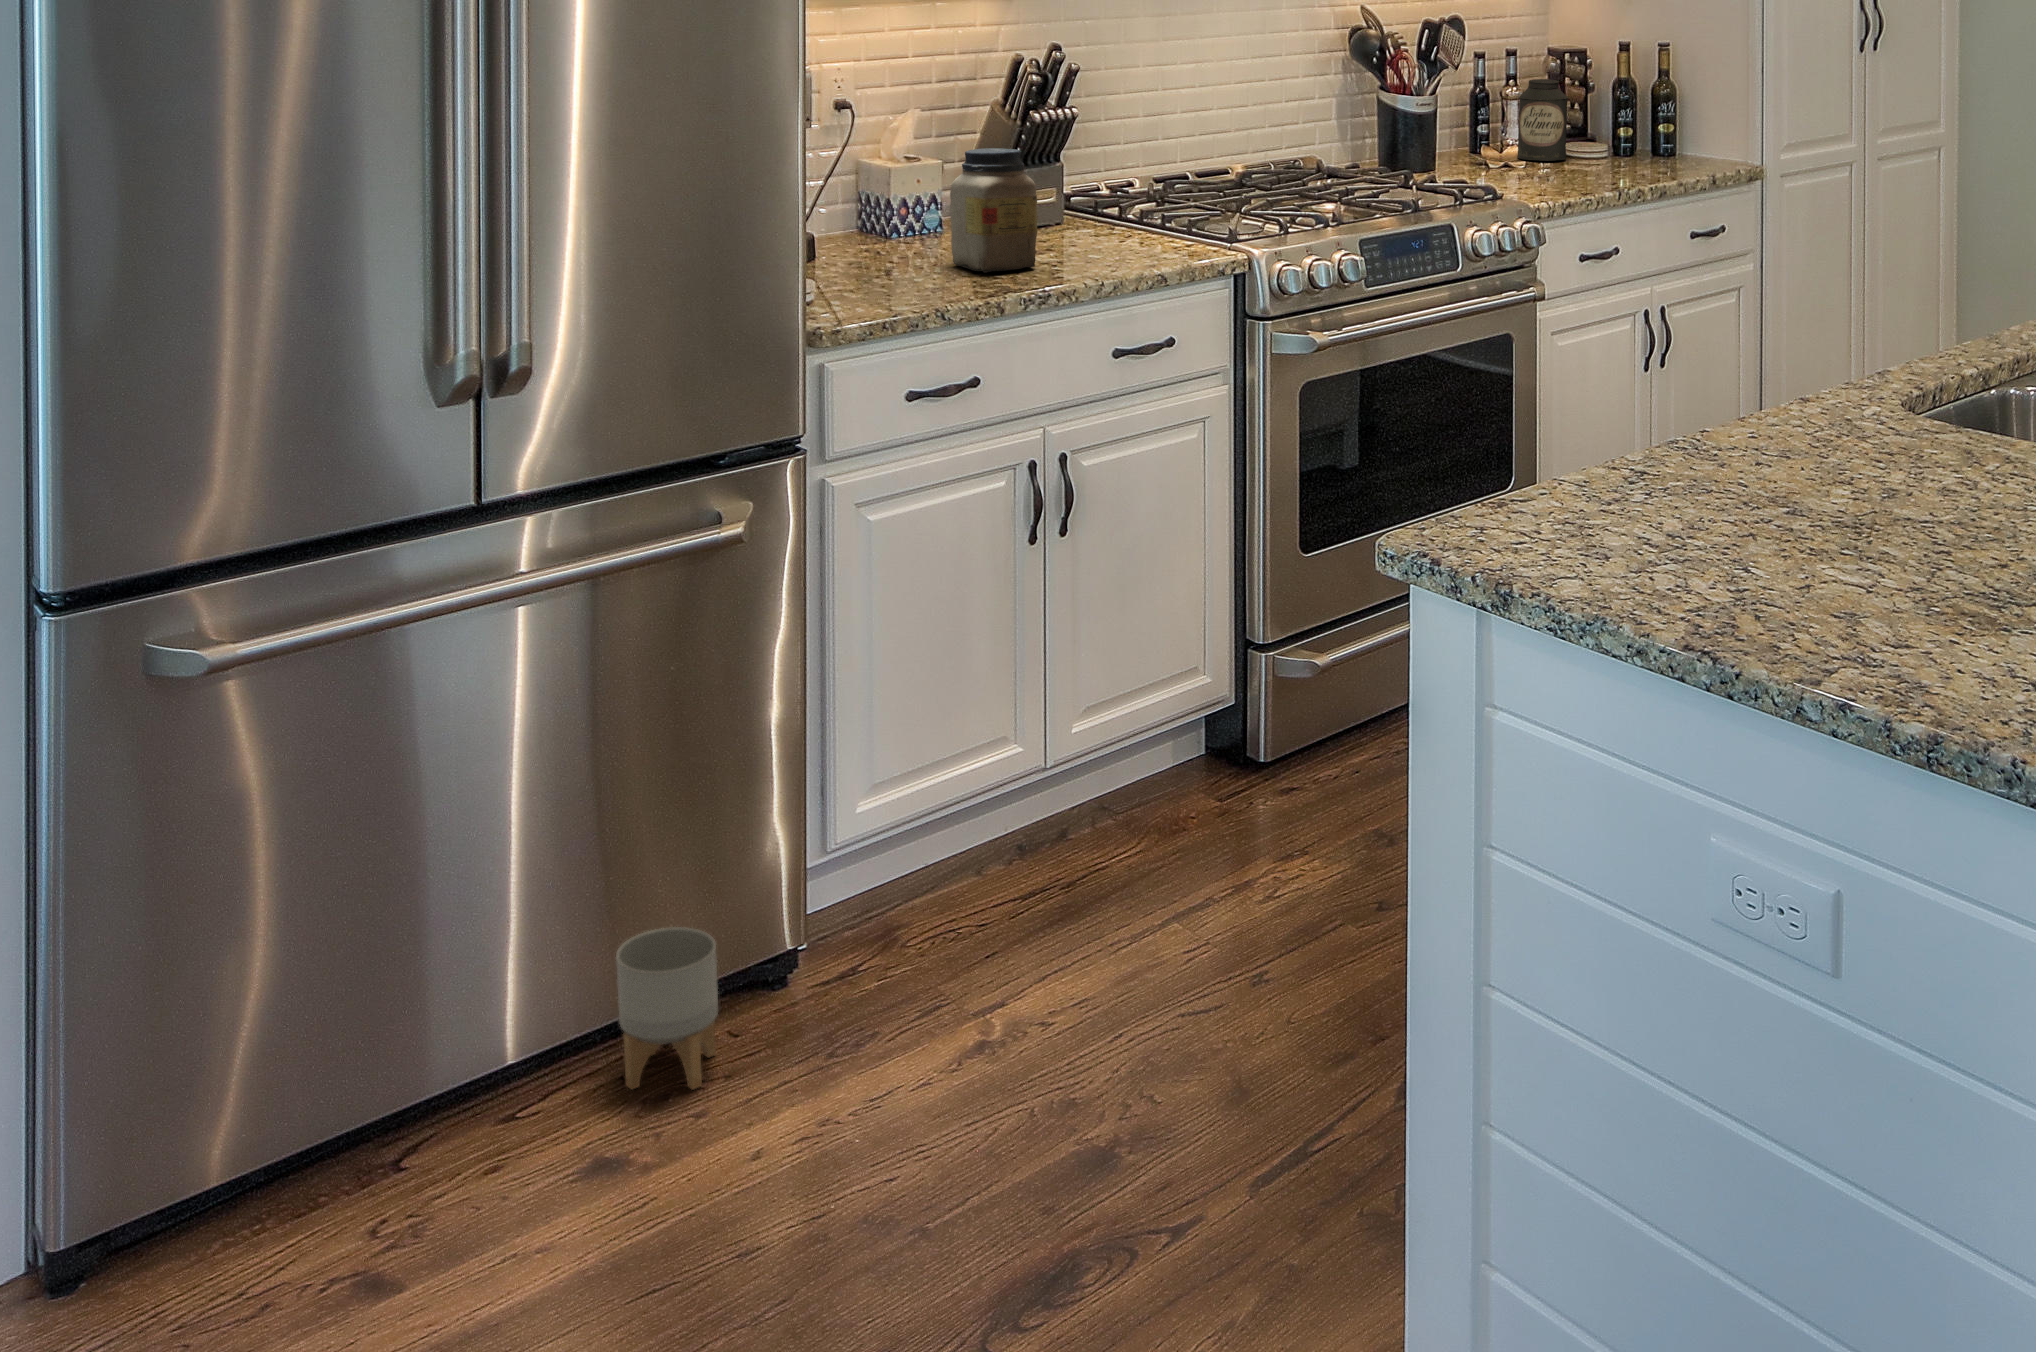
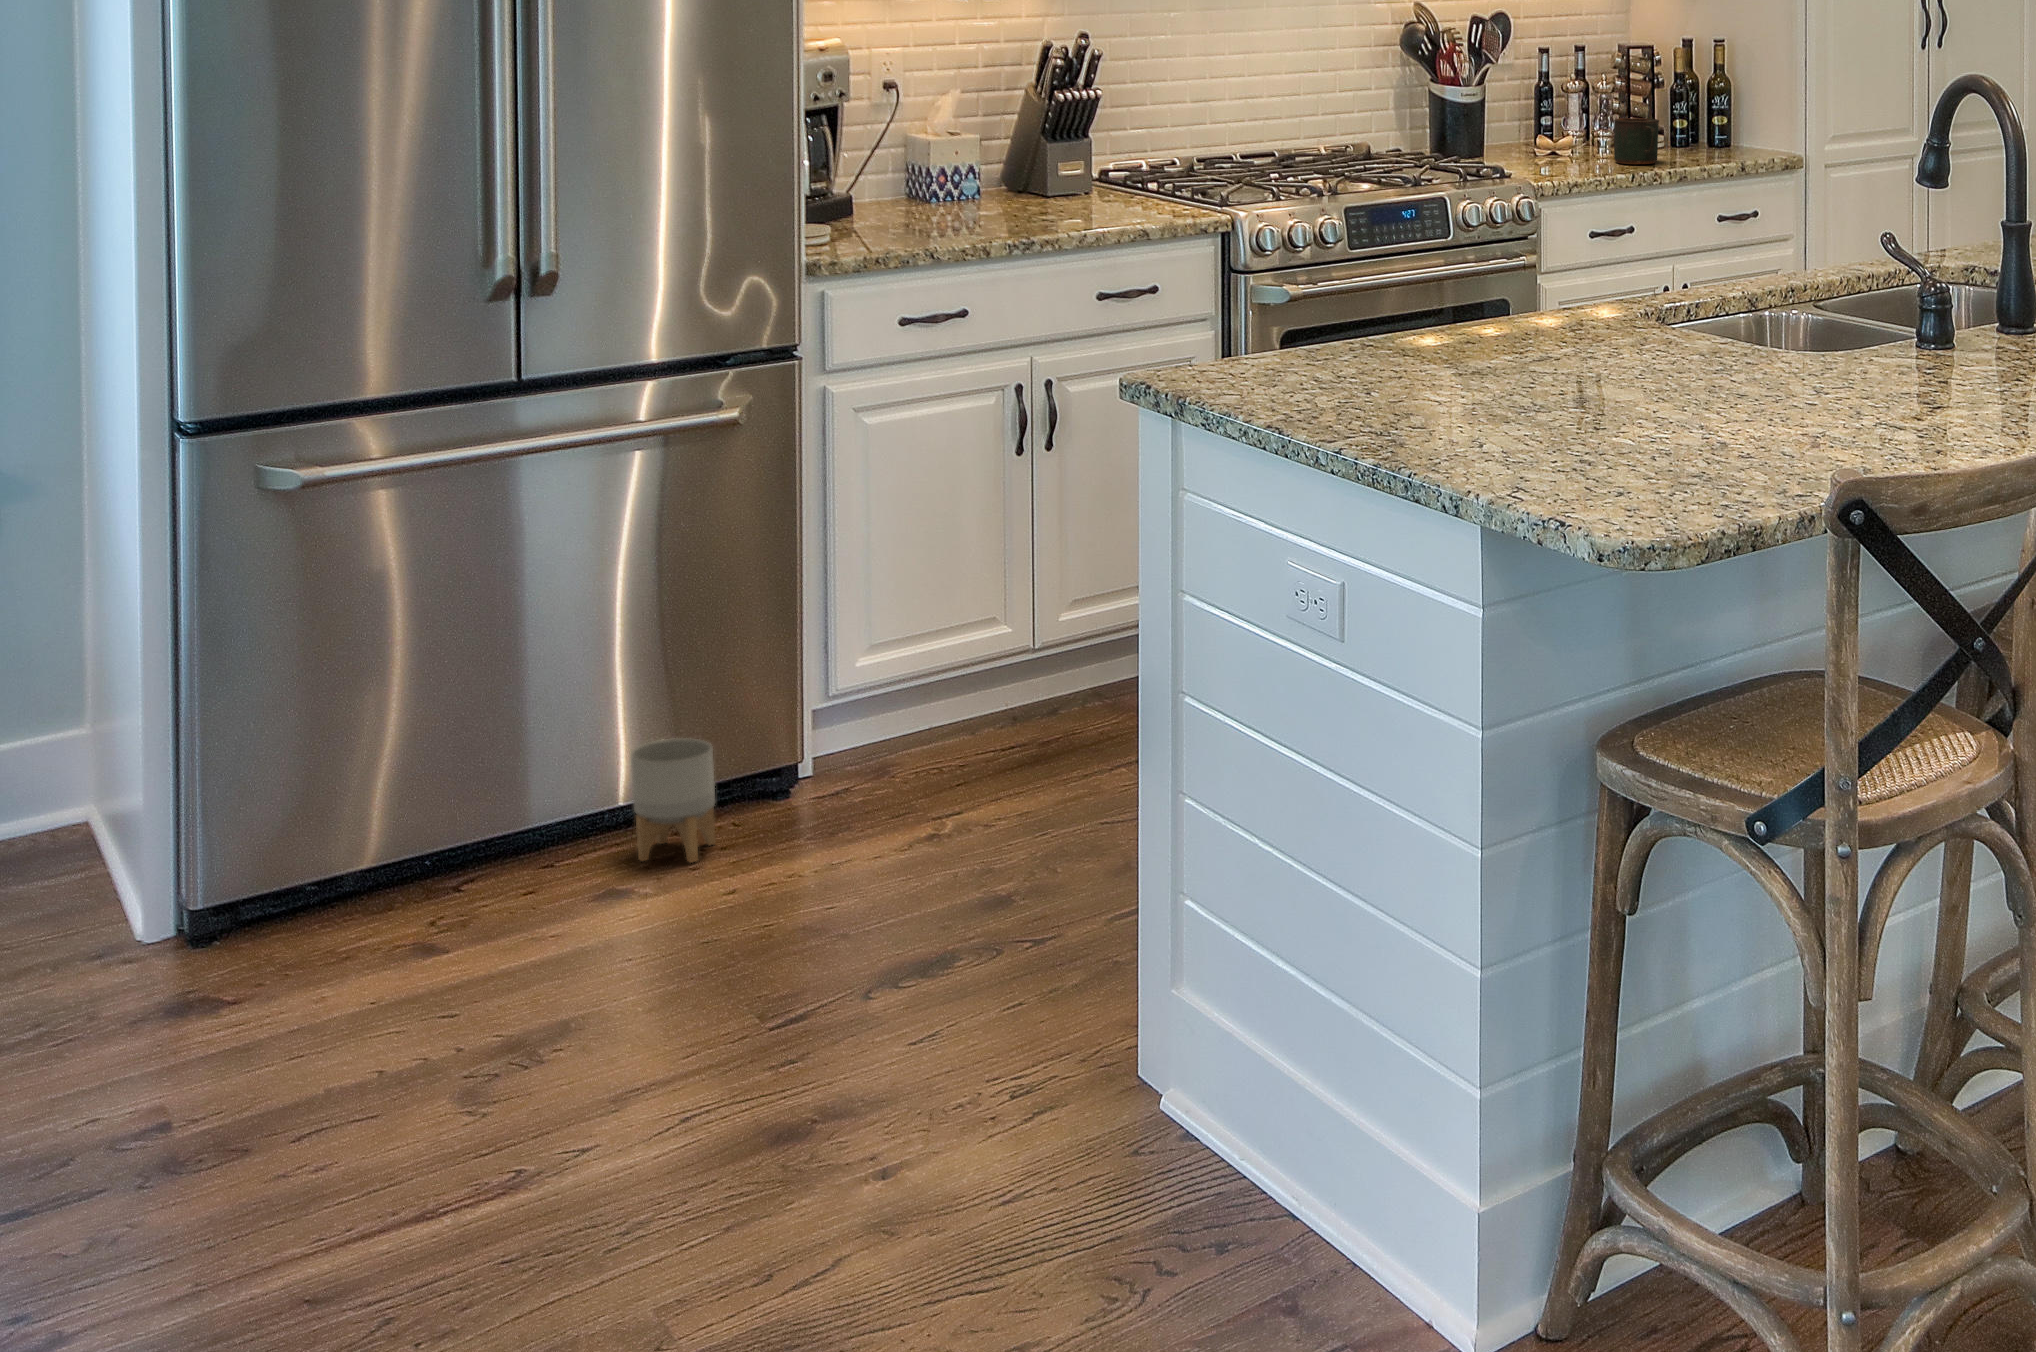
canister: present [1517,79,1568,161] -> none [1570,73,1616,149]
mug: none [1583,130,1635,179] -> present [1614,118,1659,164]
jar: present [950,148,1037,273] -> none [961,118,1036,224]

